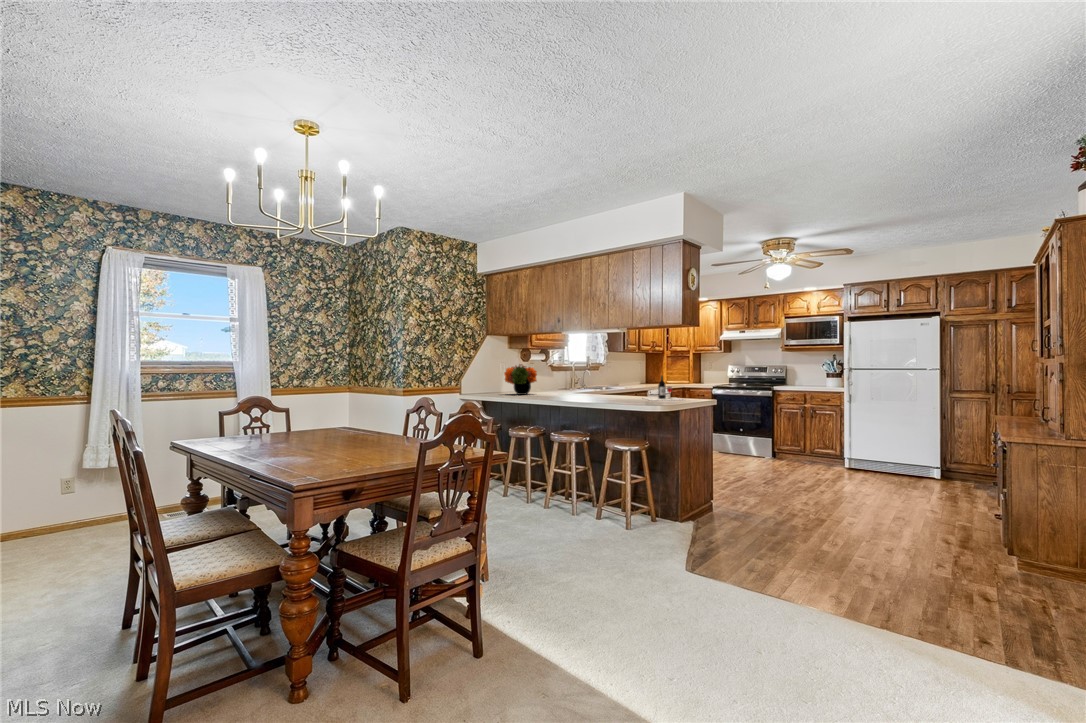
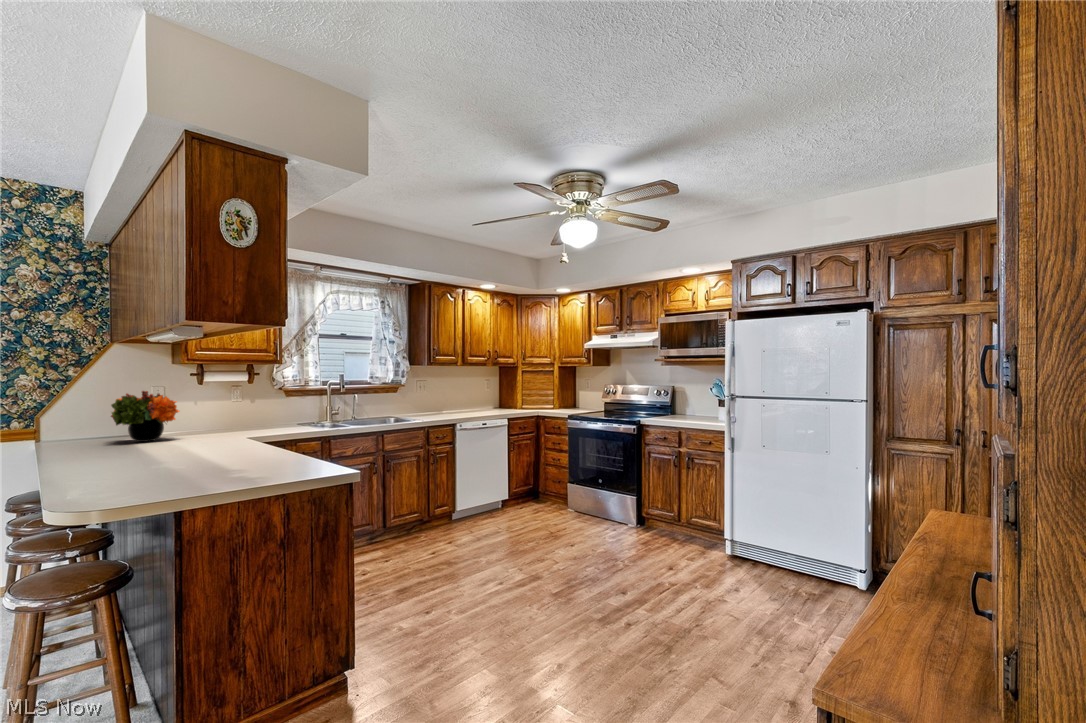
wine bottle: present [645,376,683,400] -> none [185,423,297,478]

